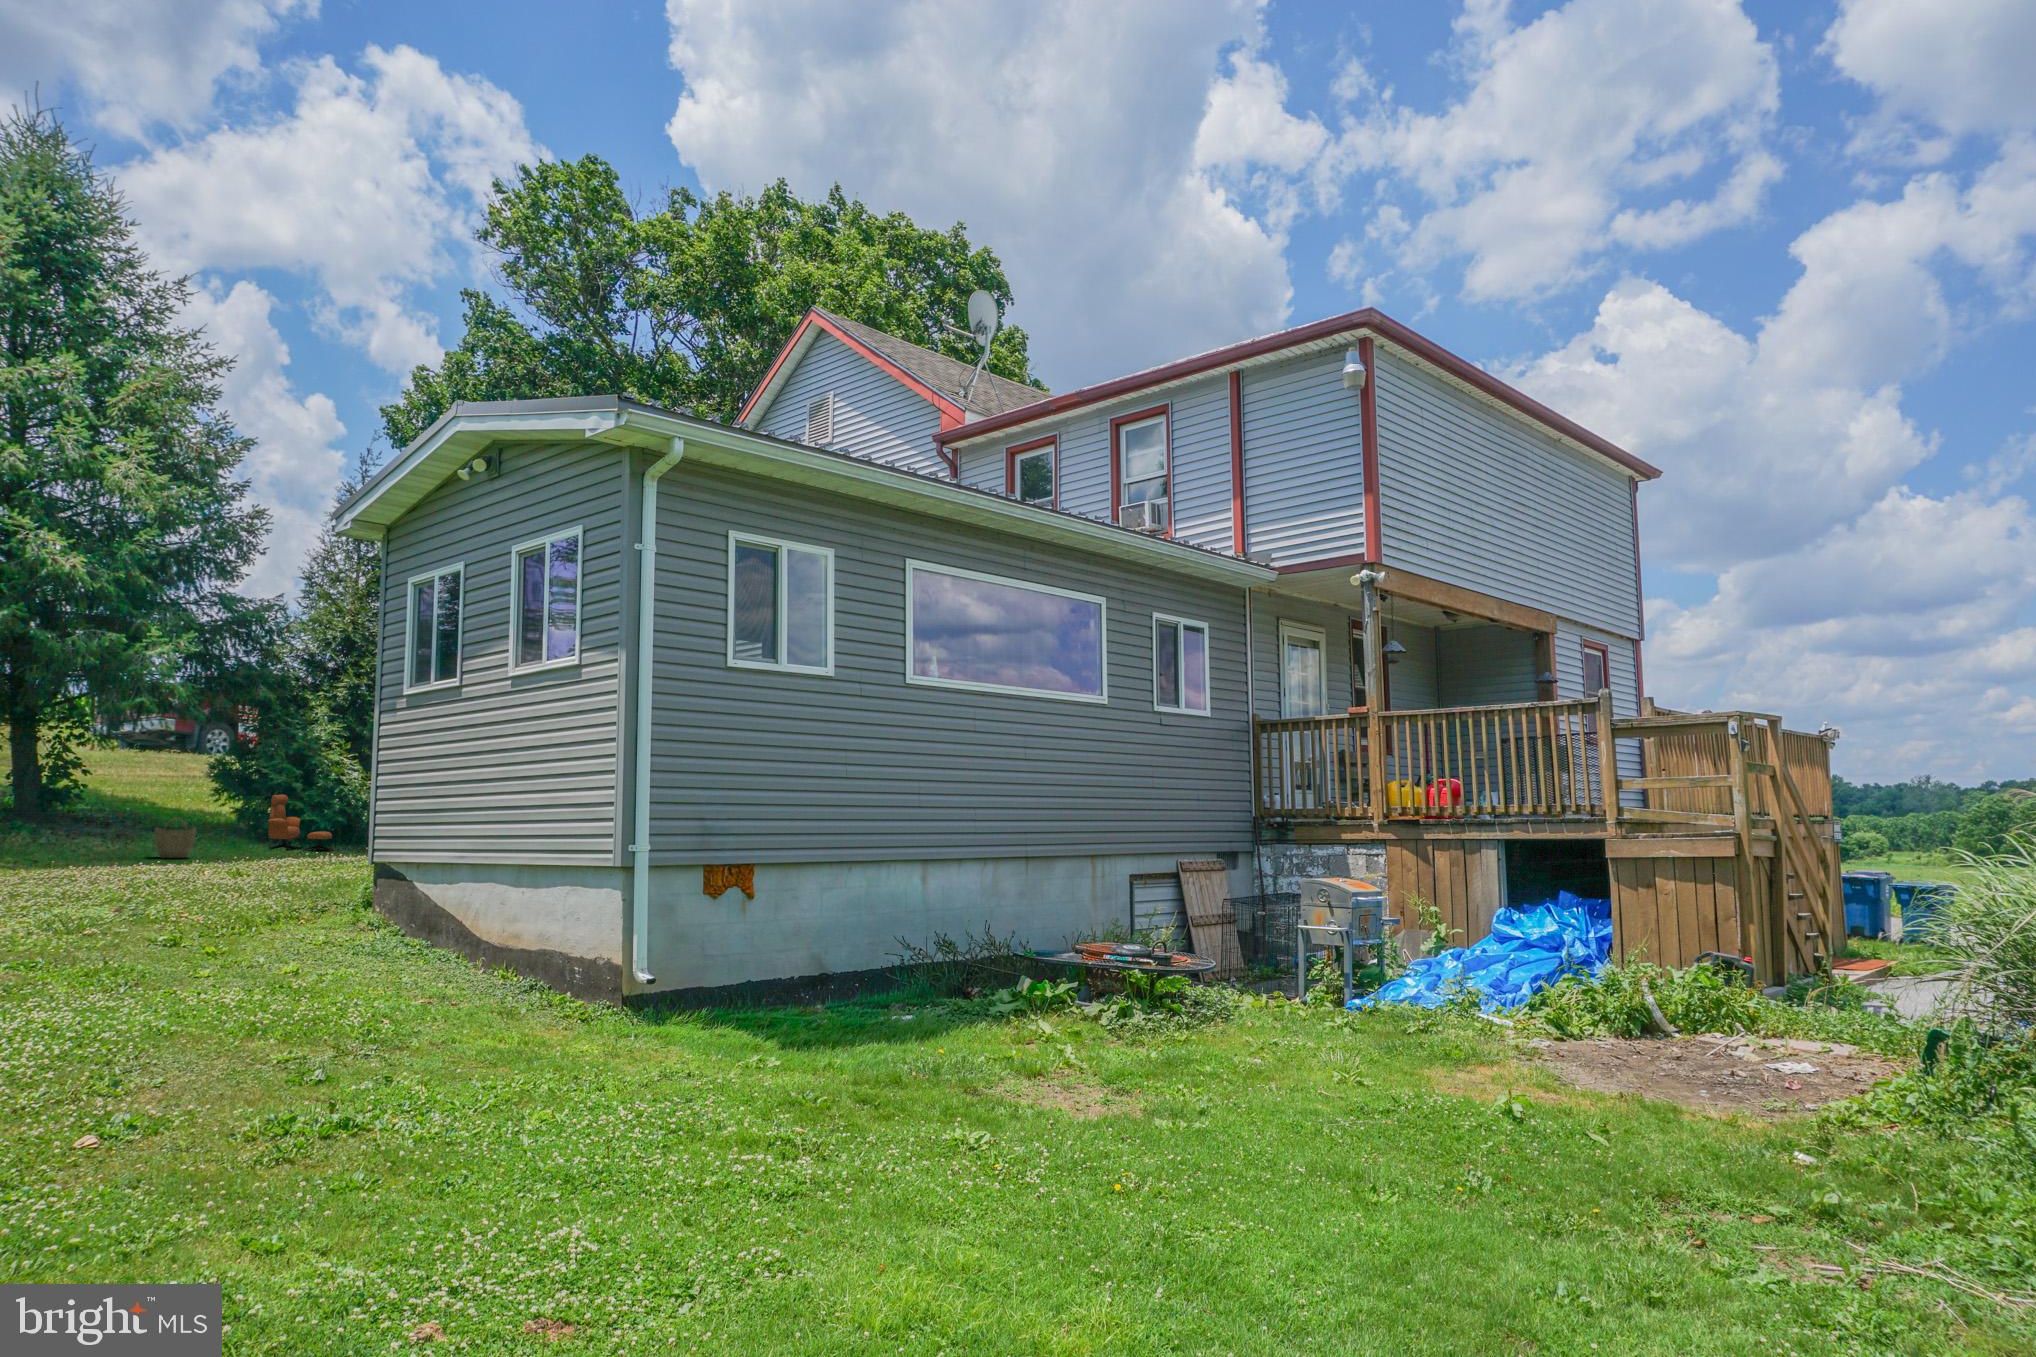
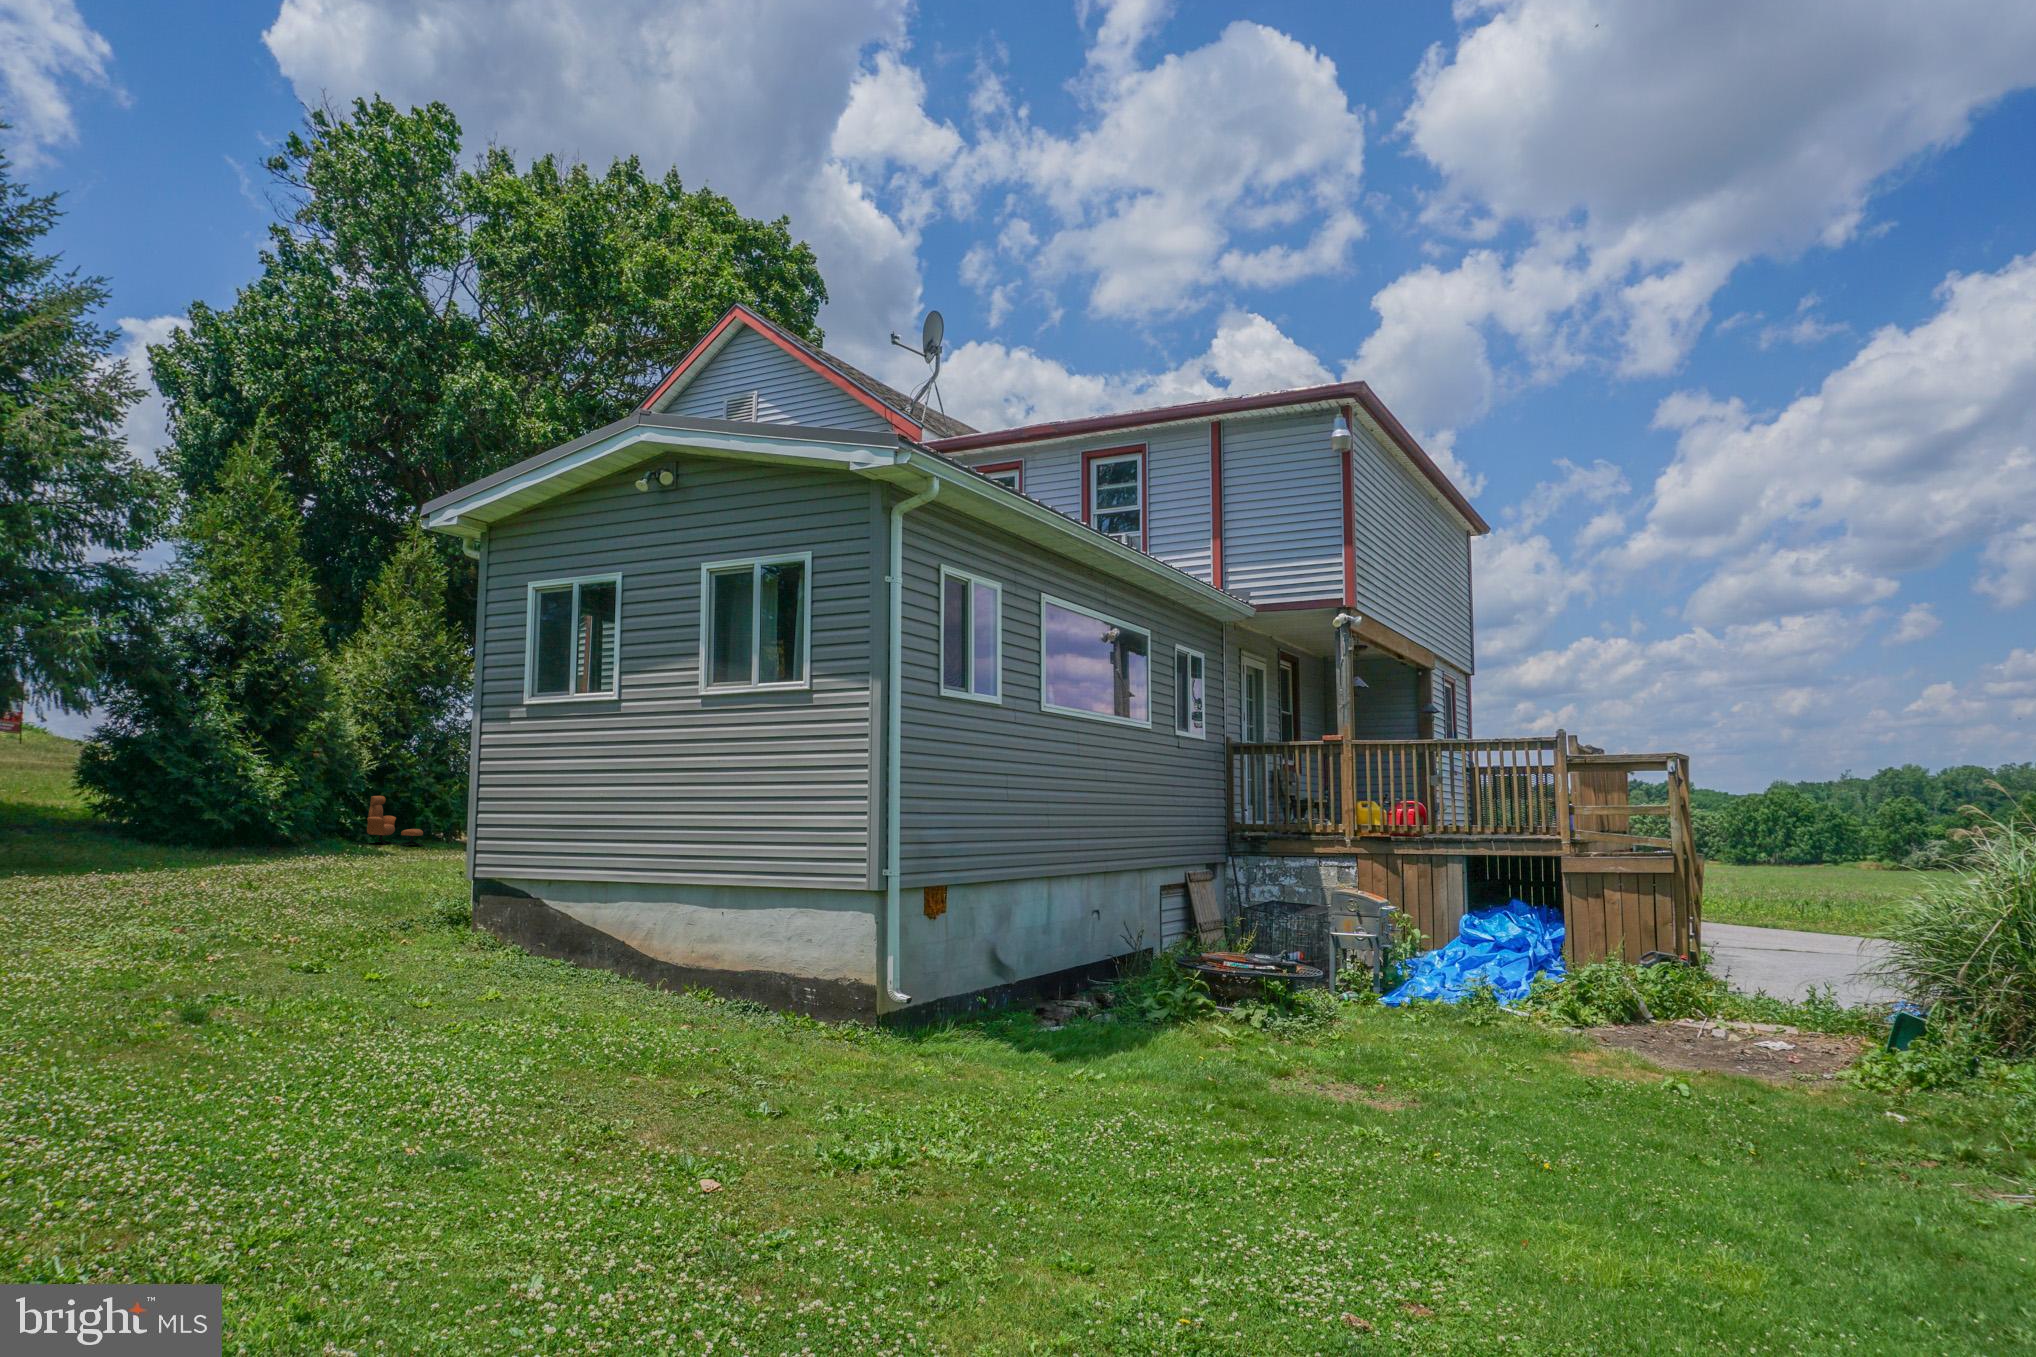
woven basket: present [155,818,196,858] -> none [264,814,301,850]

